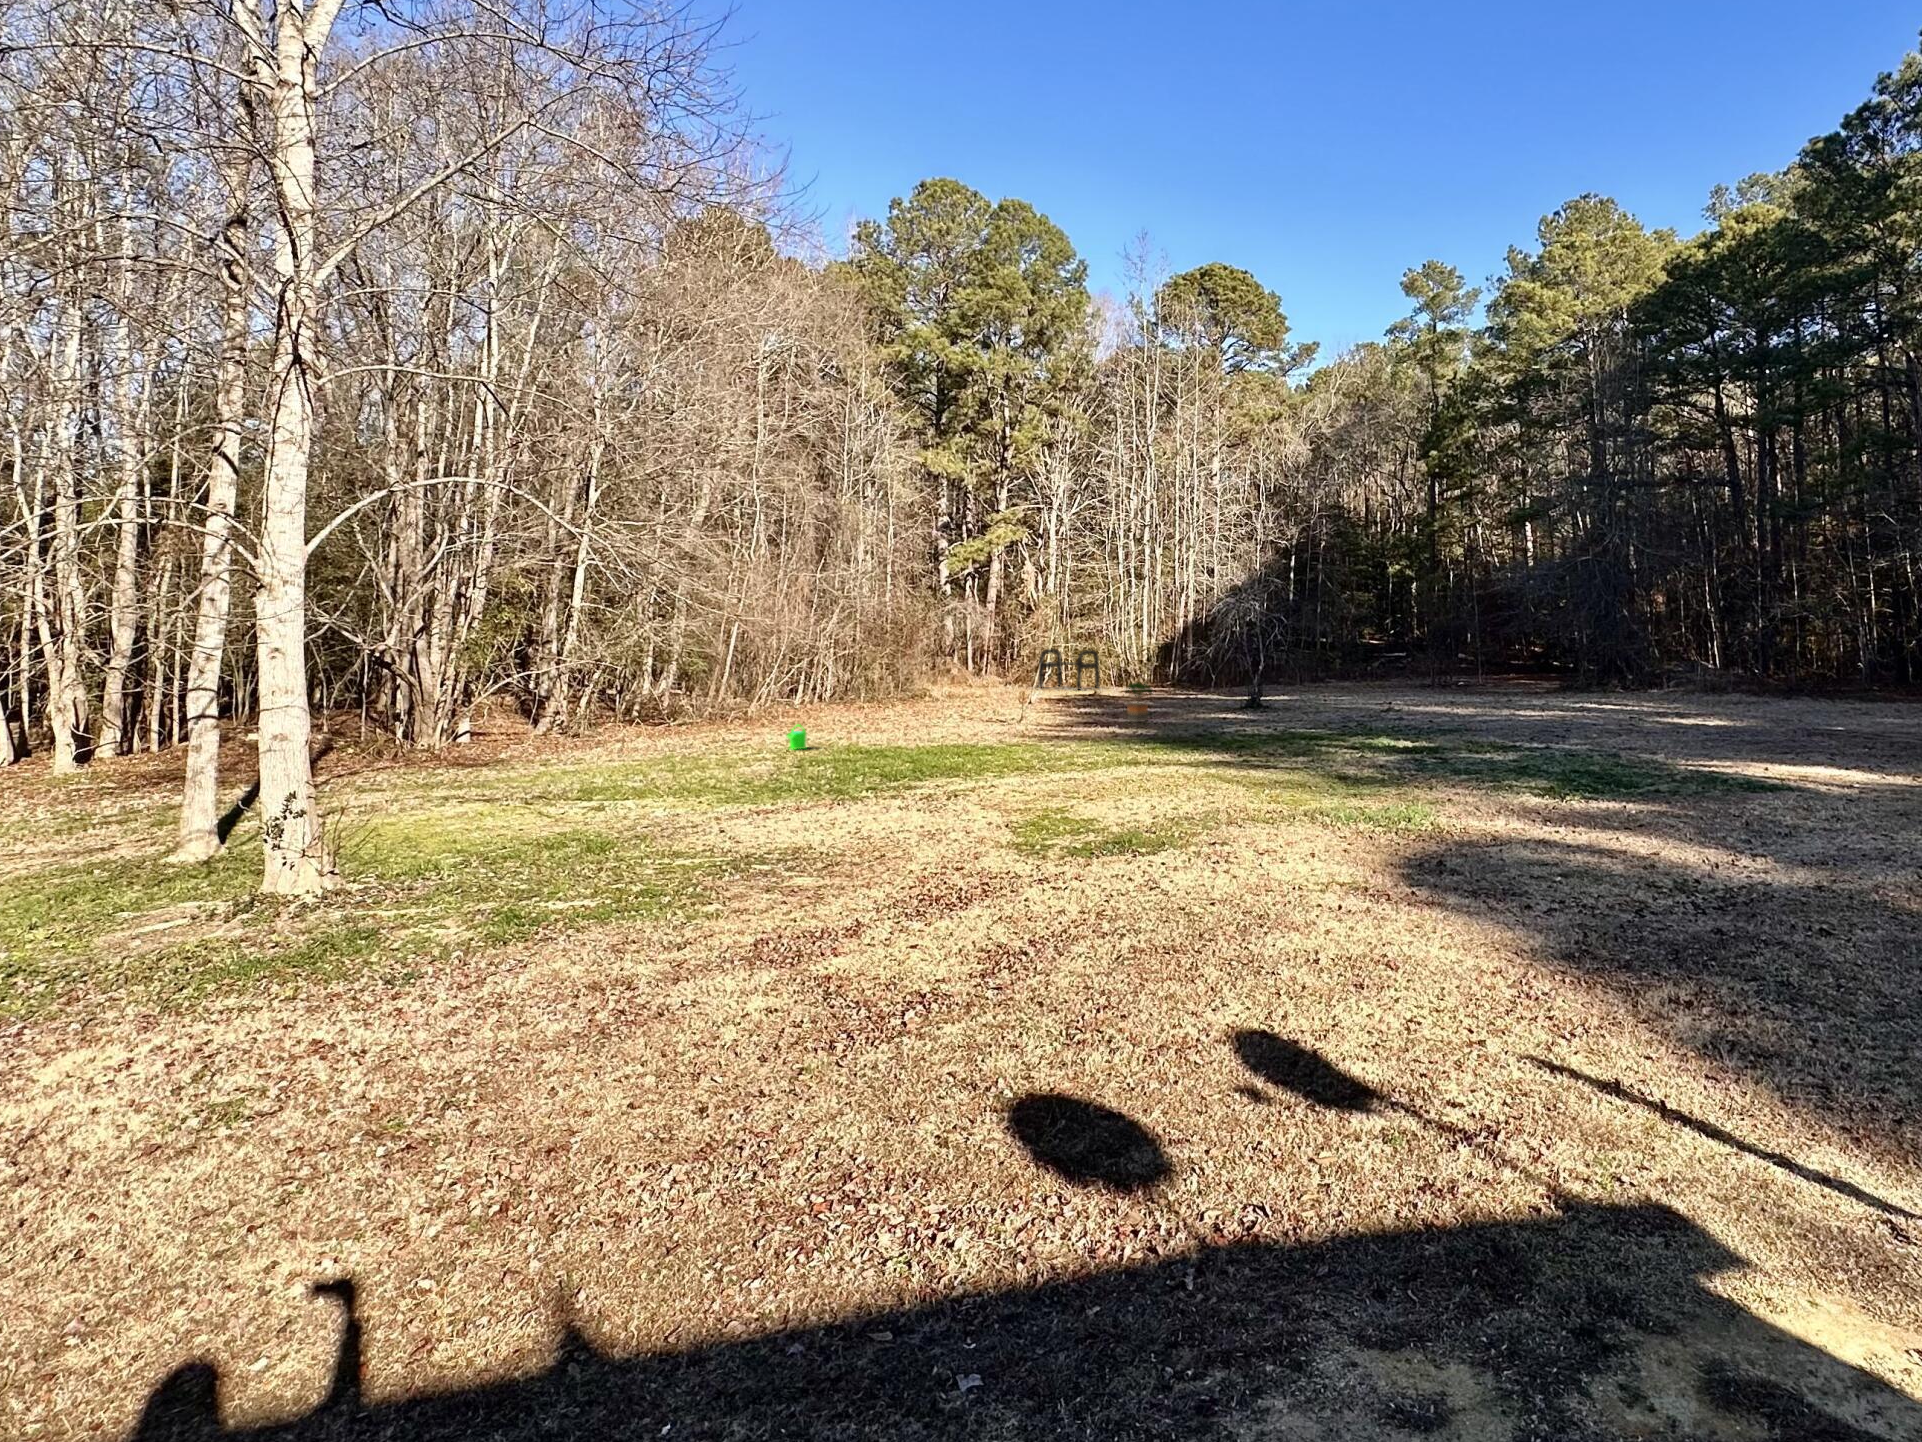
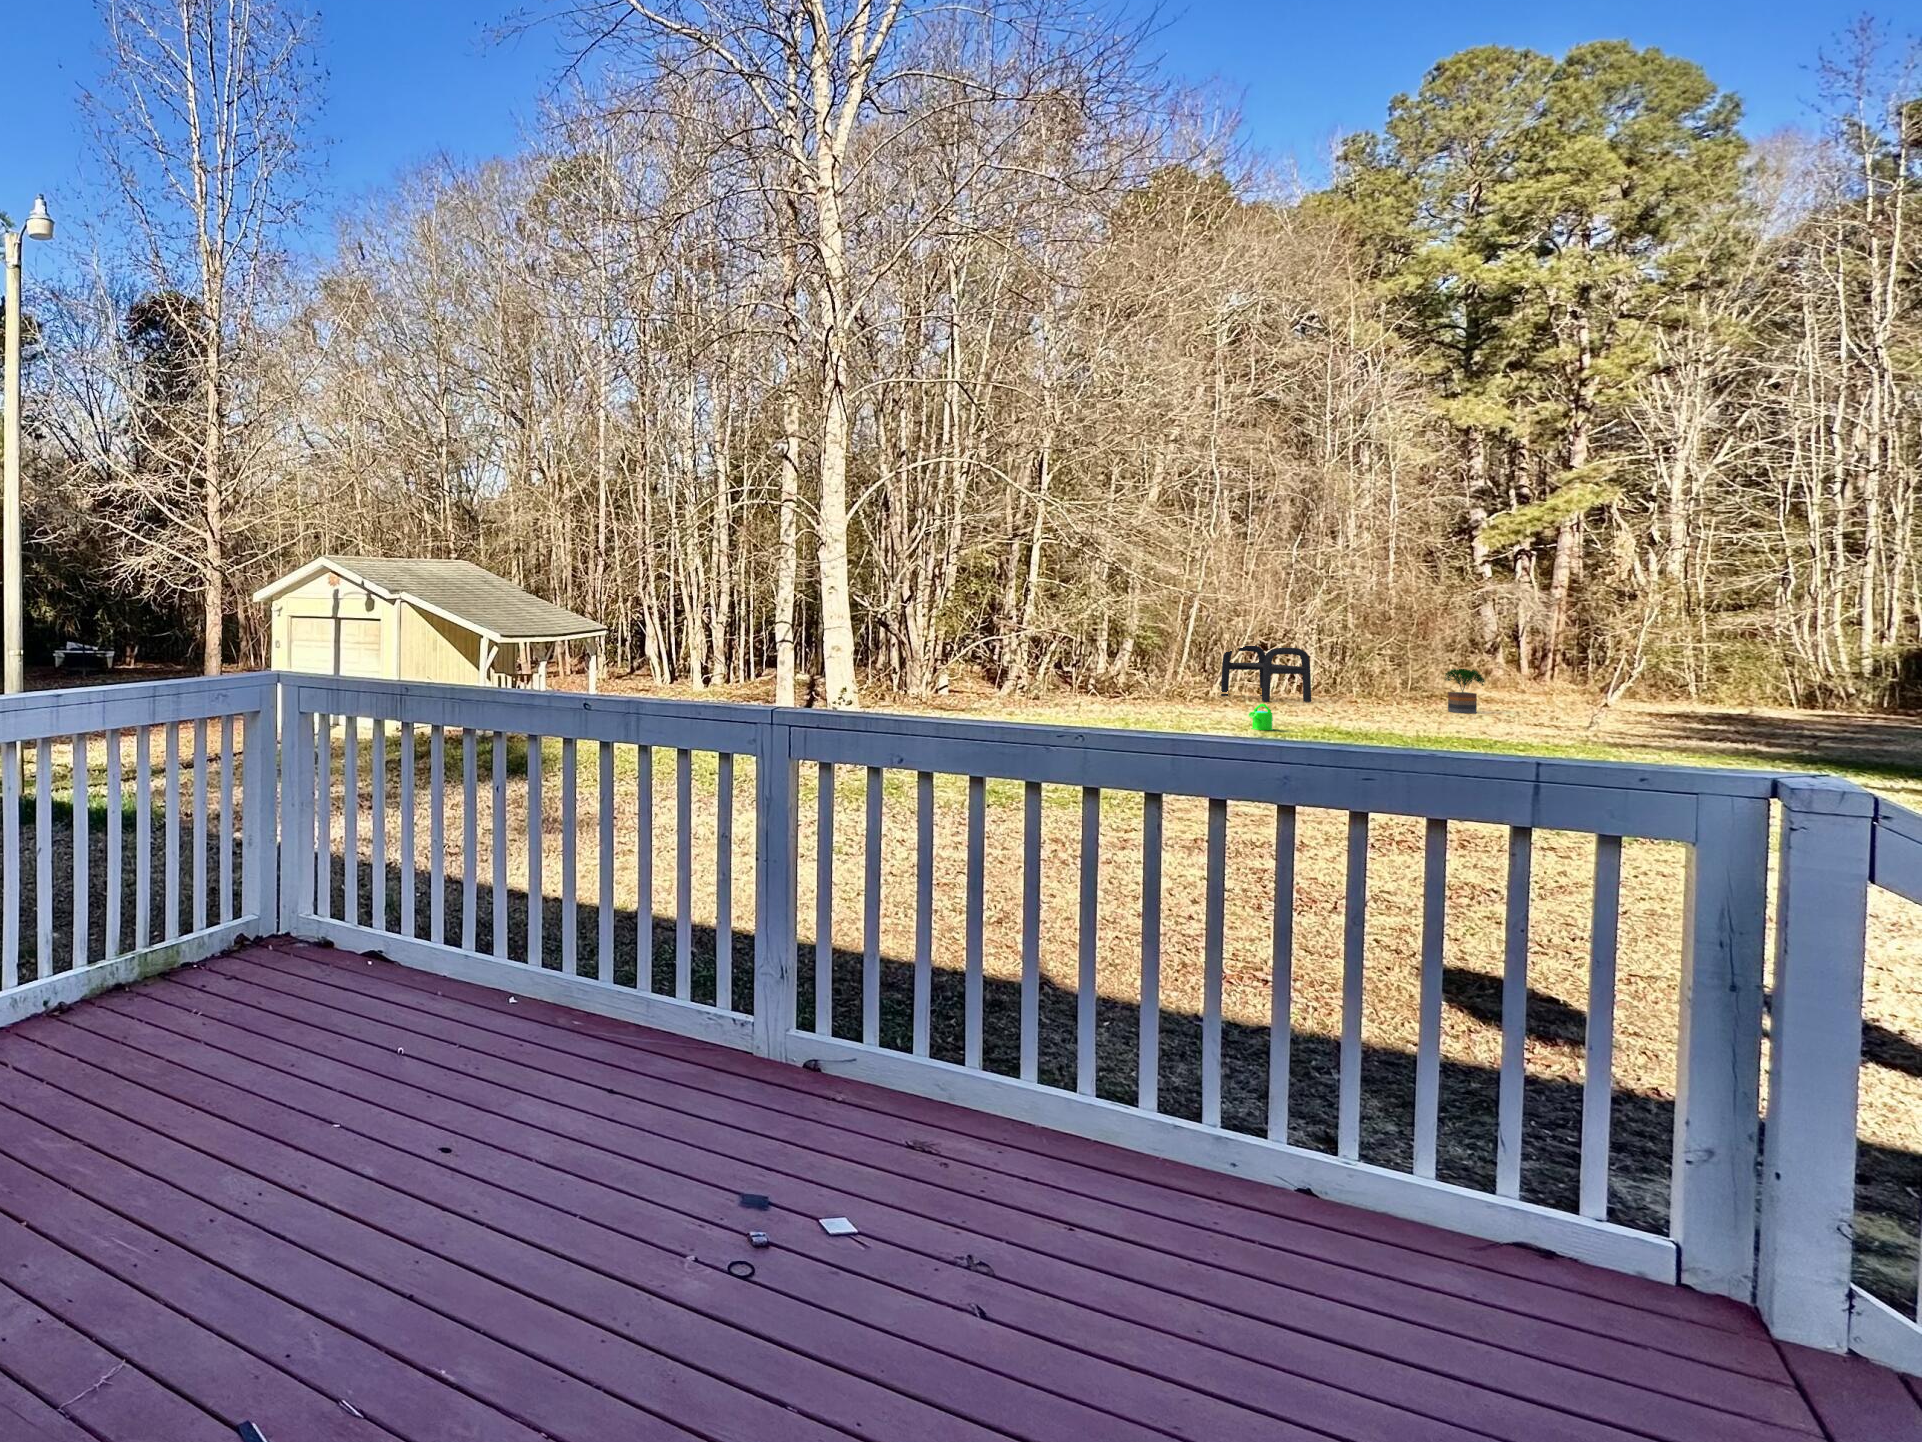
bench: present [1038,649,1100,690] -> present [1221,646,1311,702]
potted tree: present [1127,682,1154,722] -> present [1445,669,1485,713]

